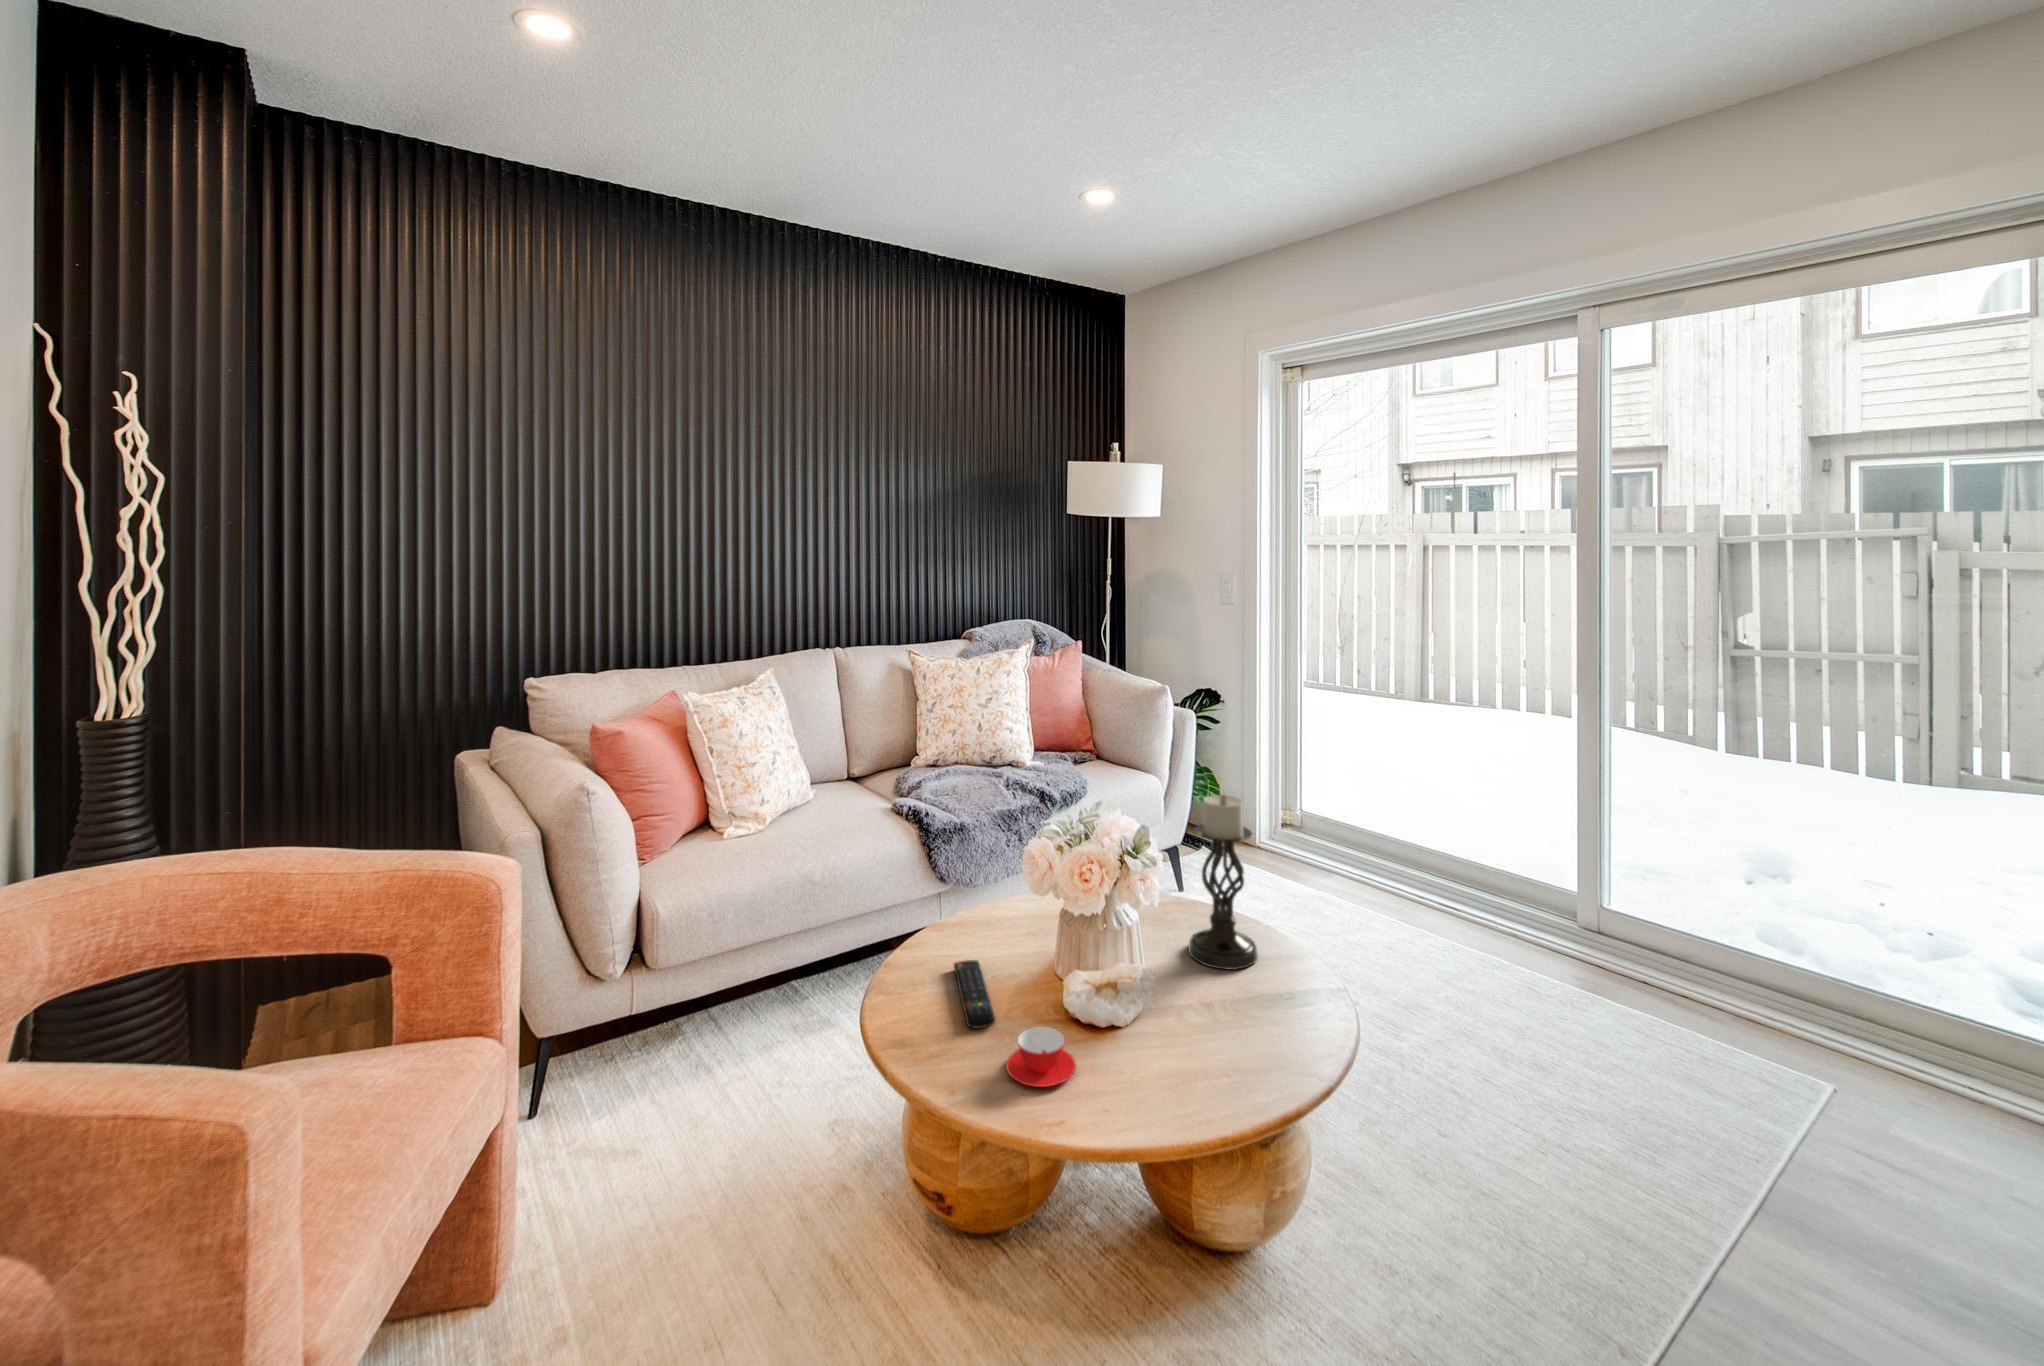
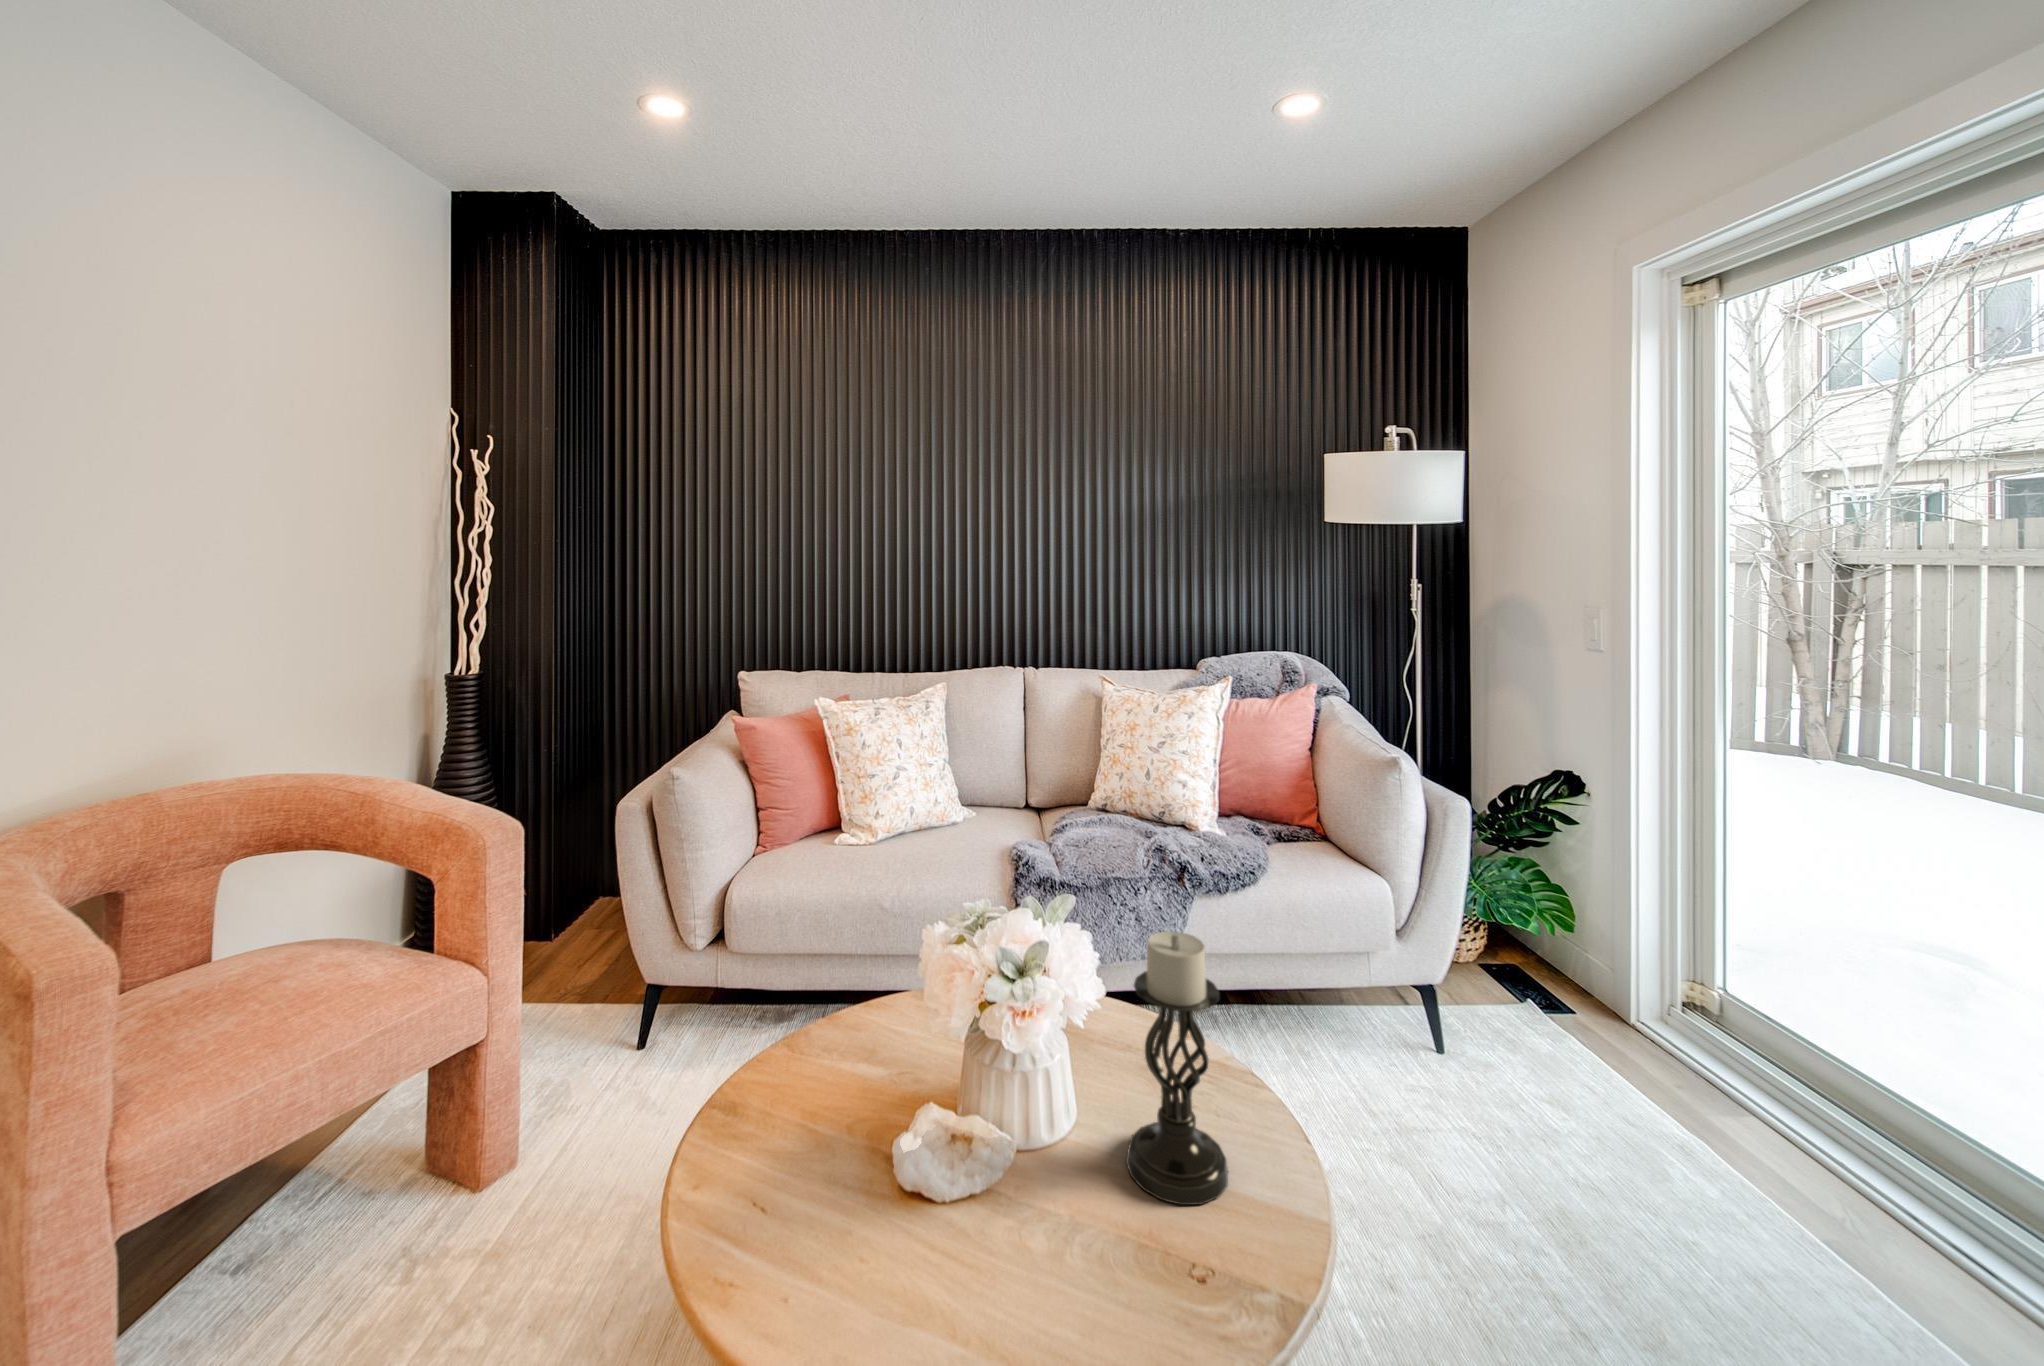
remote control: present [954,960,995,1028] -> none [786,1042,890,1131]
teacup: present [1006,1026,1076,1087] -> none [740,1153,826,1239]

